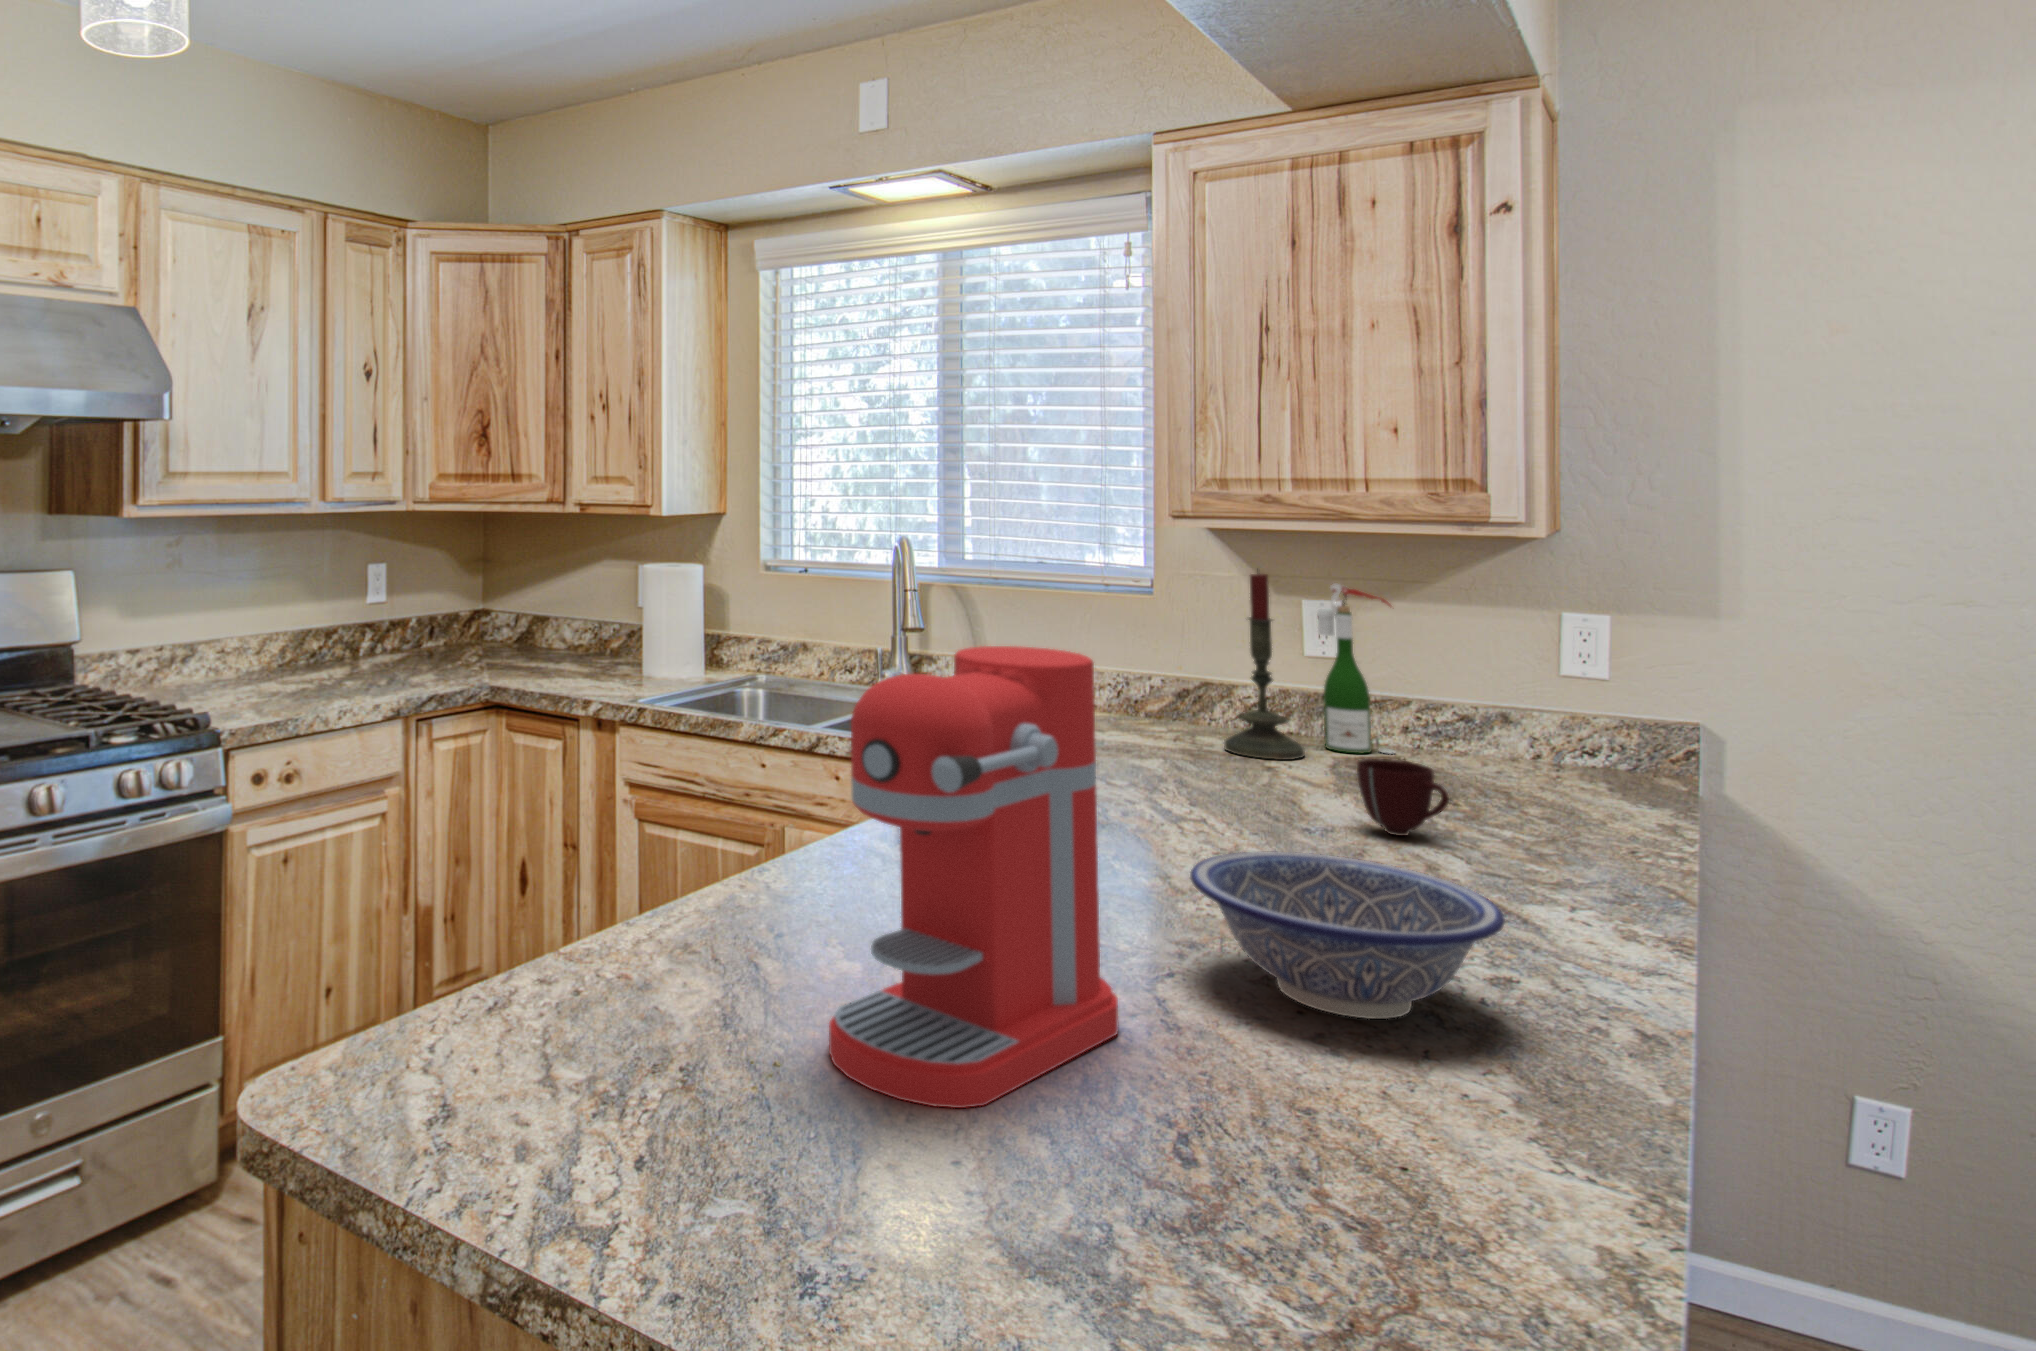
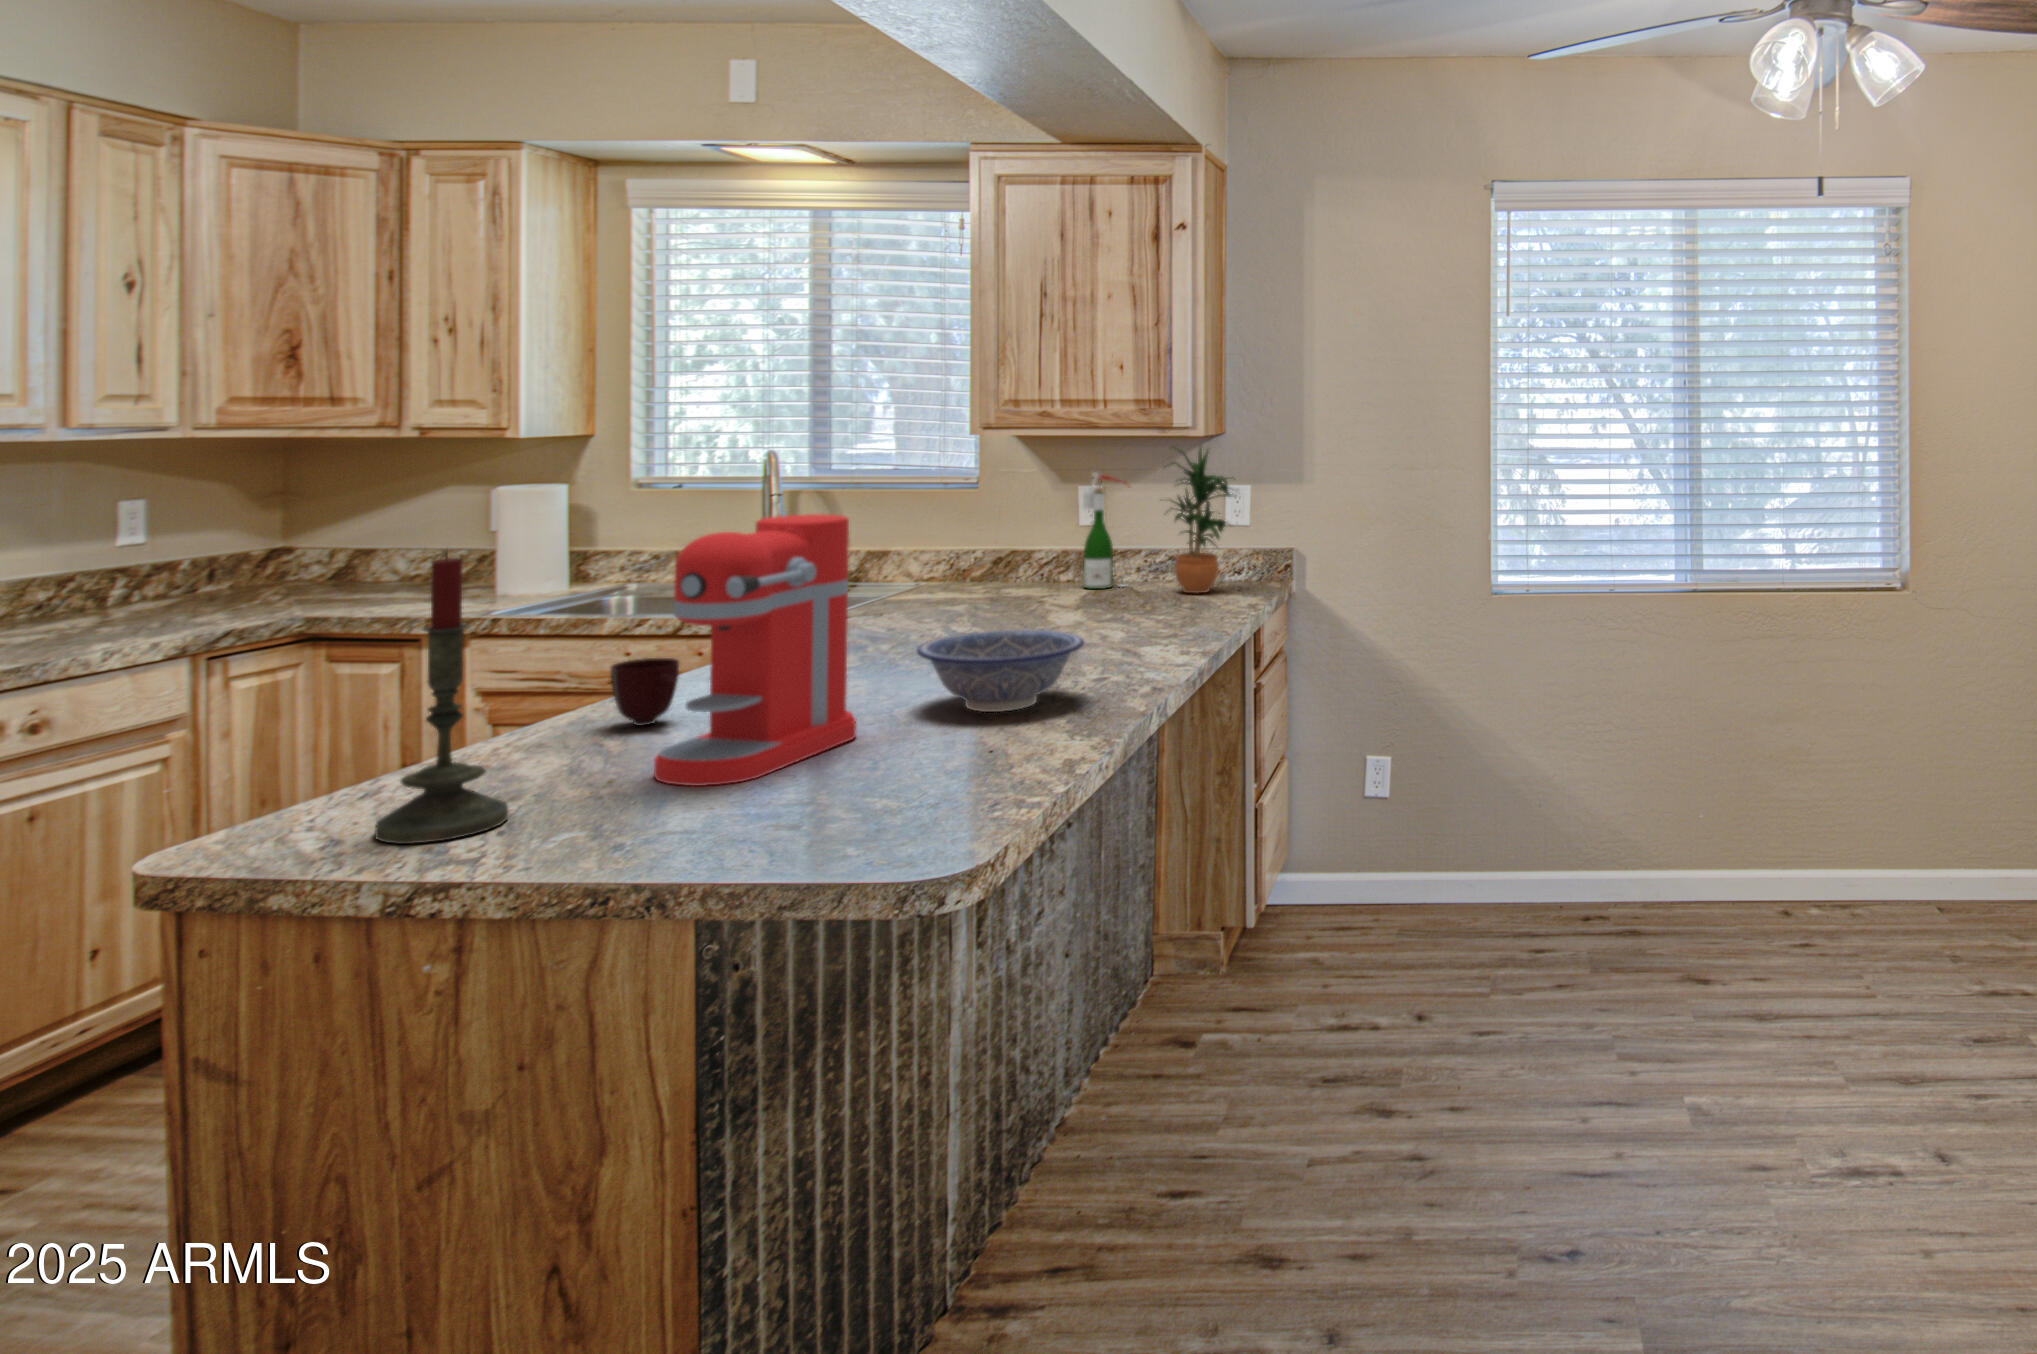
potted plant: none [1448,550,1607,783] -> present [1164,447,1232,593]
candle: present [1224,573,1305,760] -> present [375,552,508,844]
mug: present [1357,759,1449,836] -> present [610,658,679,726]

